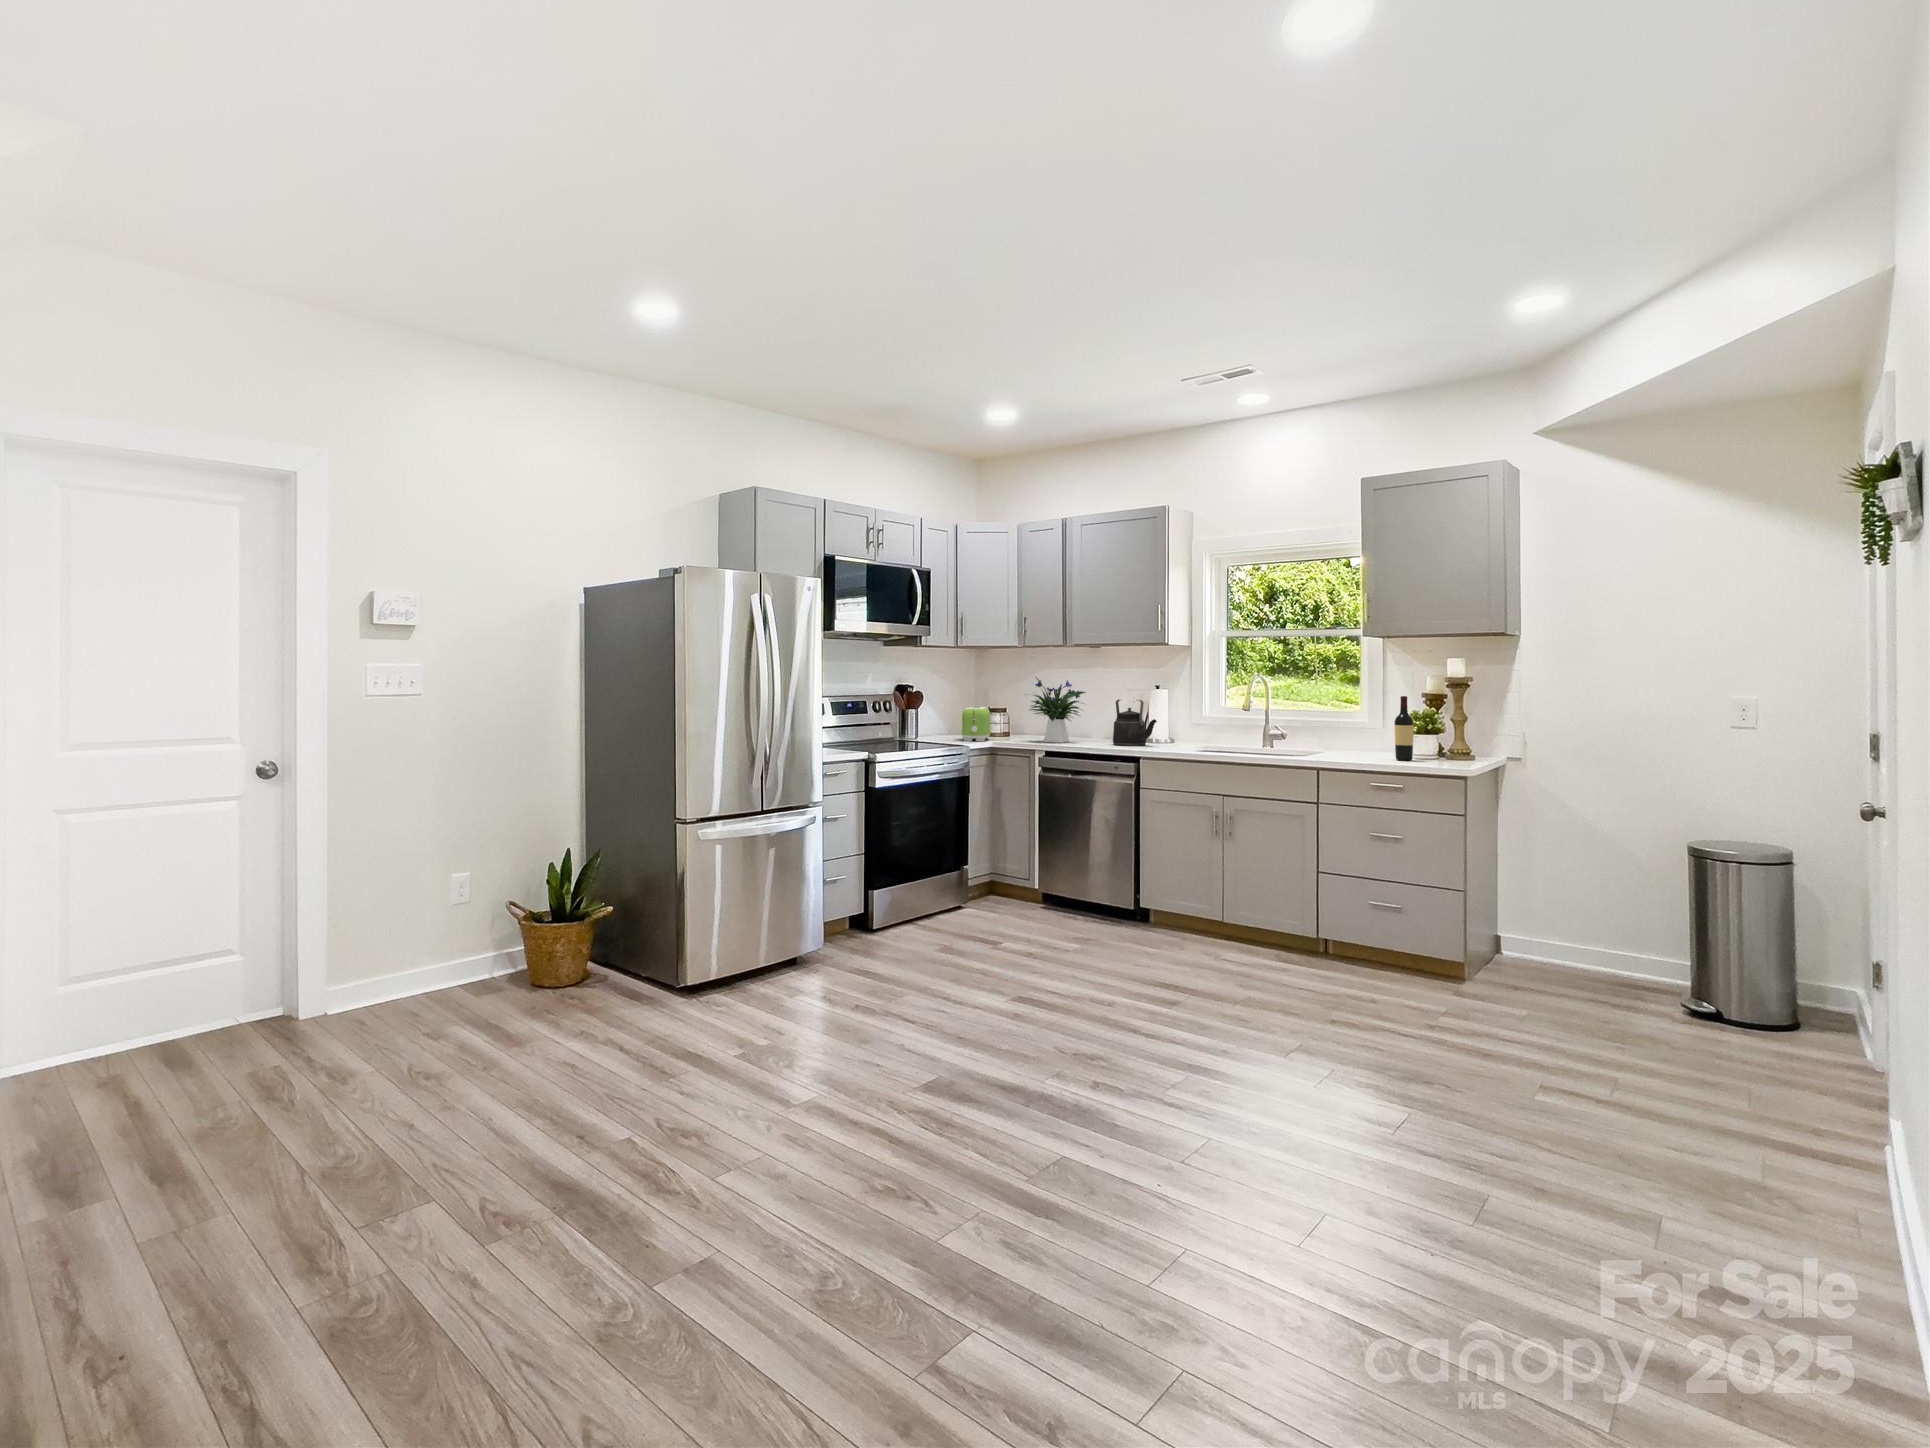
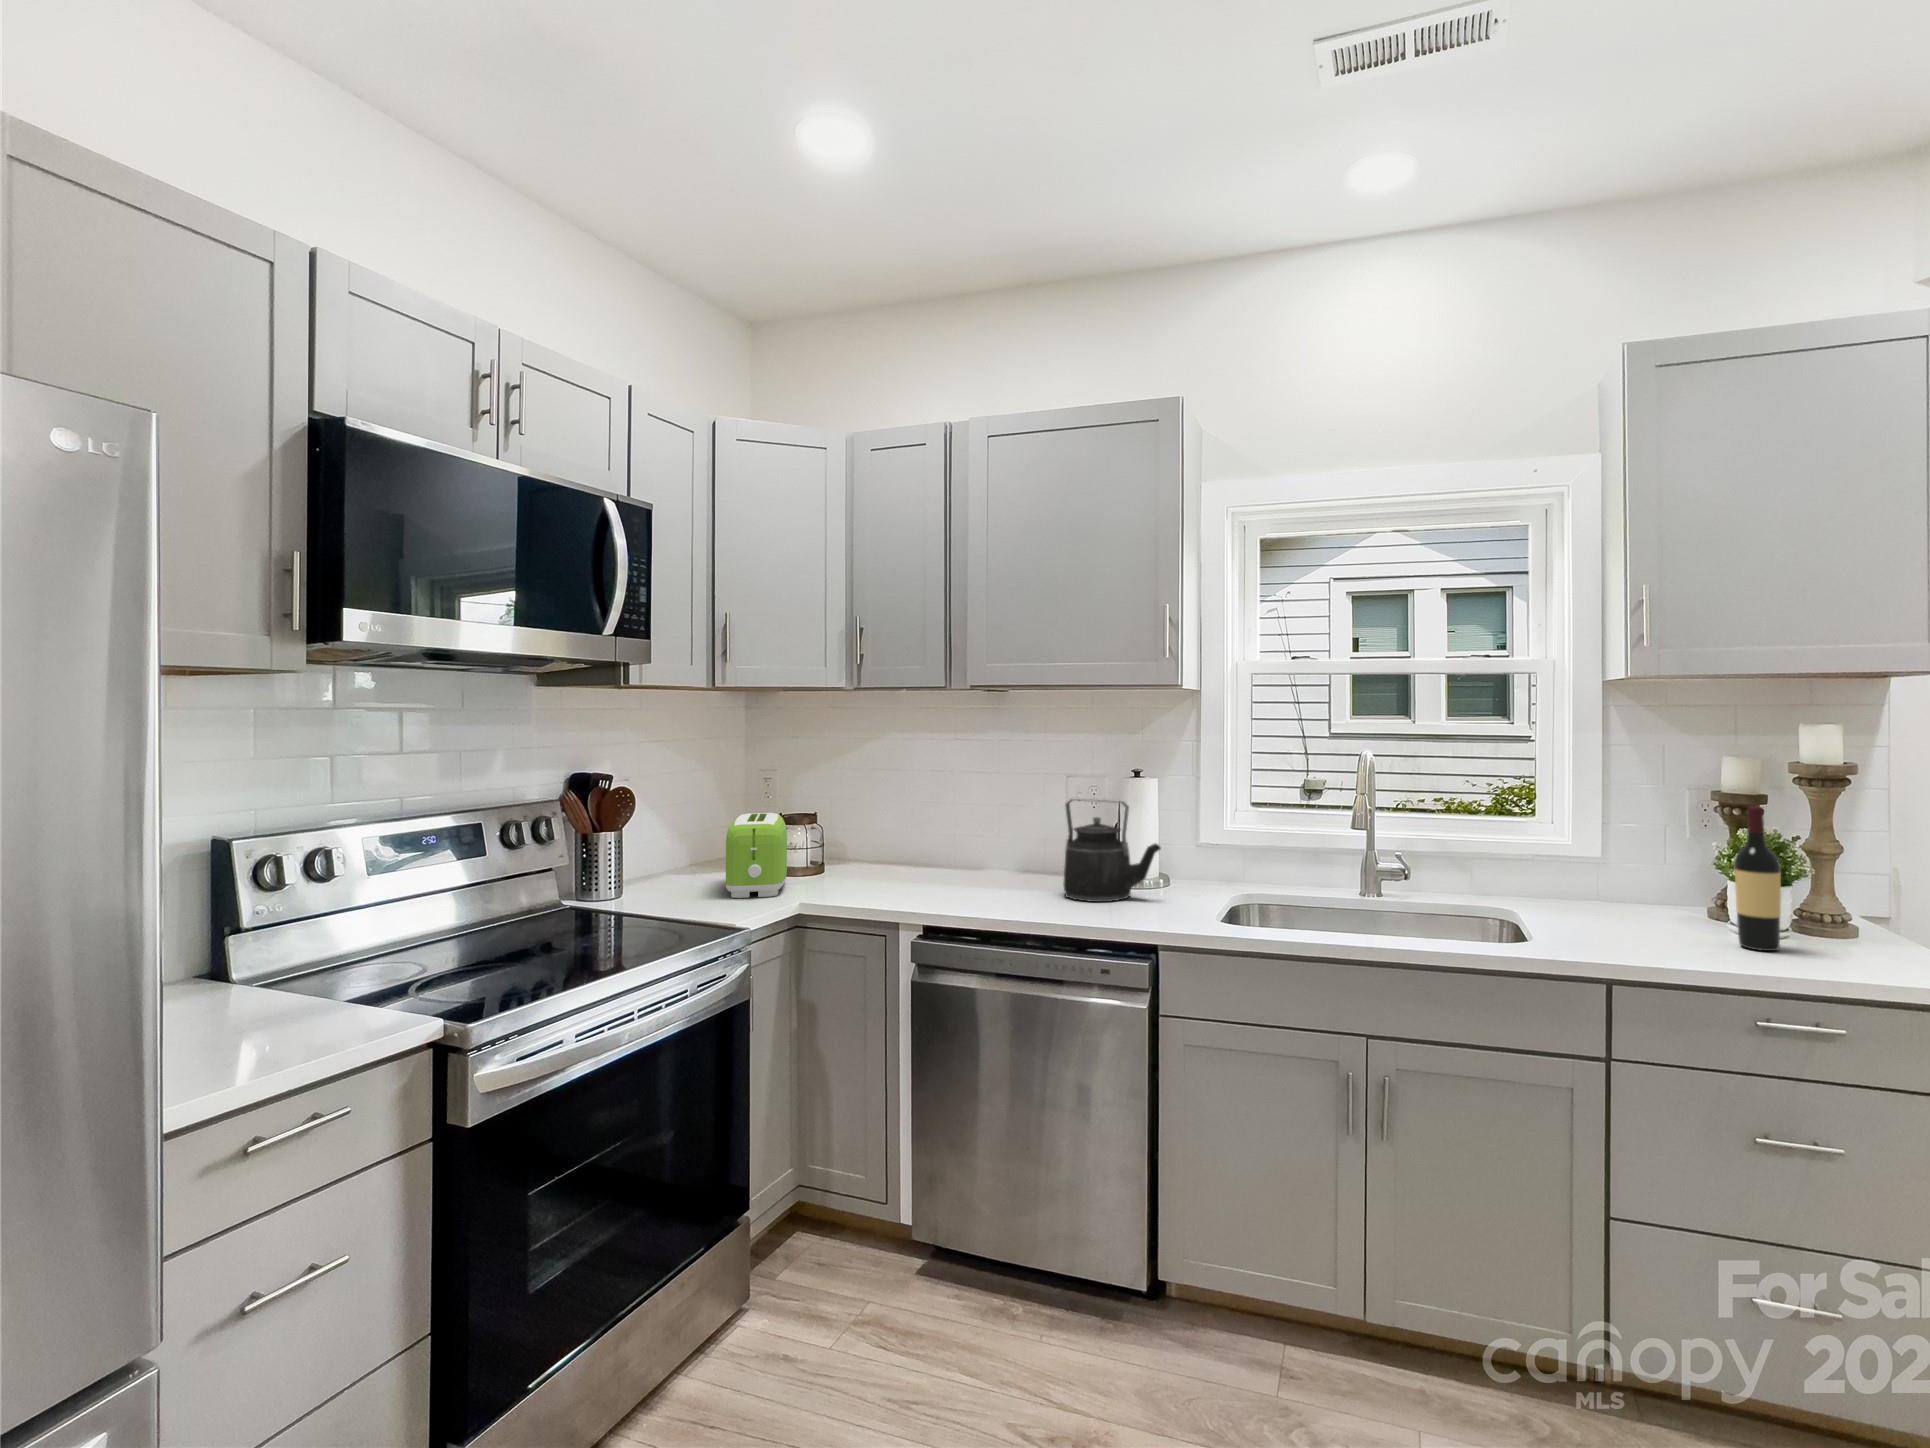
flower arrangement: present [1030,677,1086,743] -> none [868,750,1000,893]

